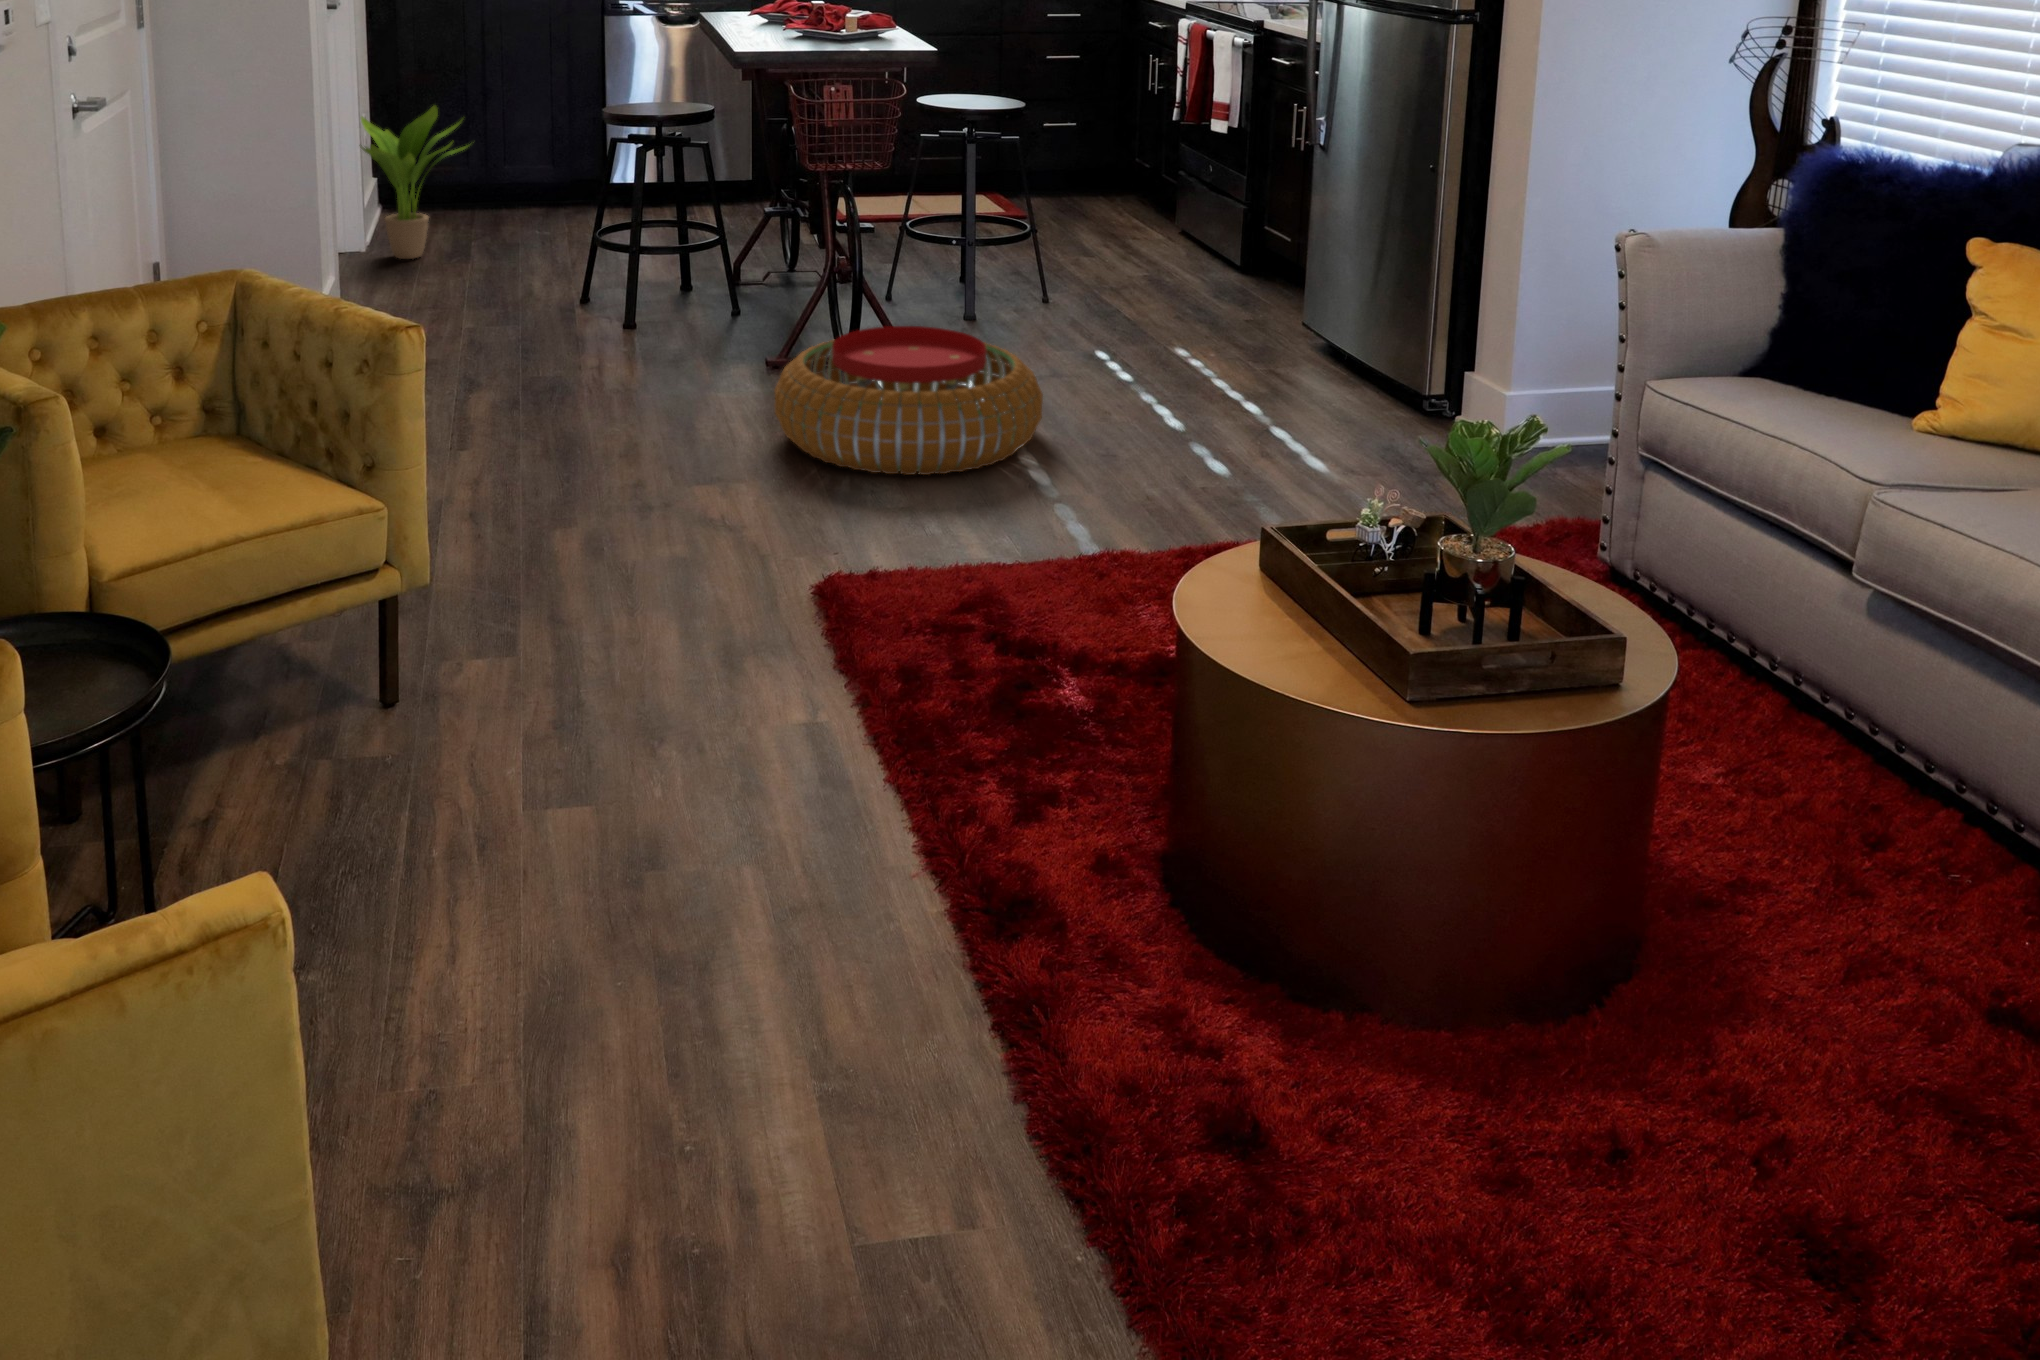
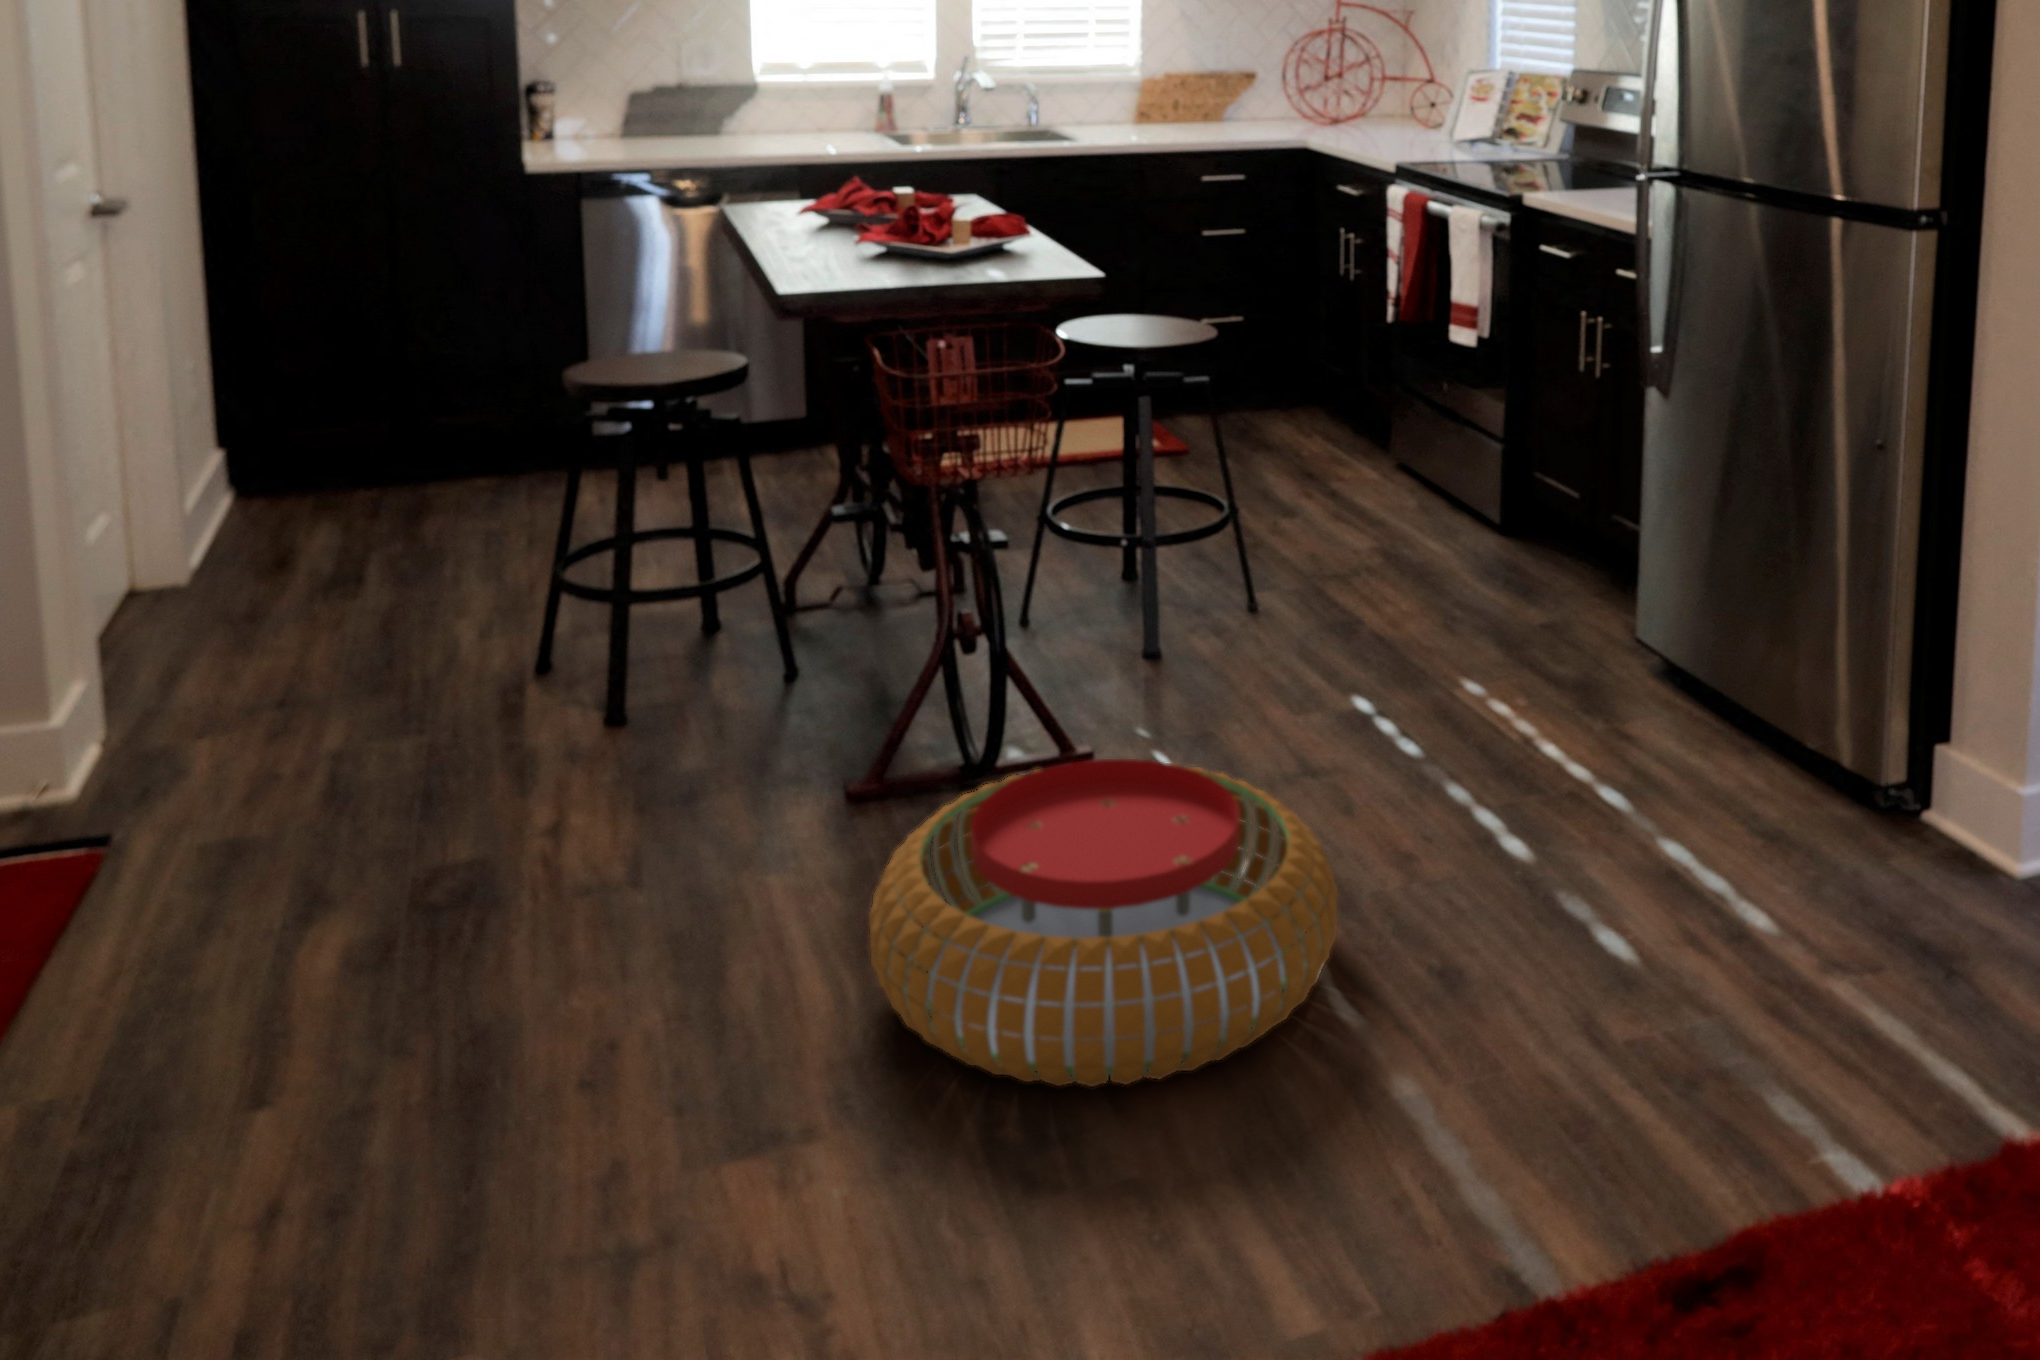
potted plant: present [361,105,468,259] -> none [163,360,366,596]

